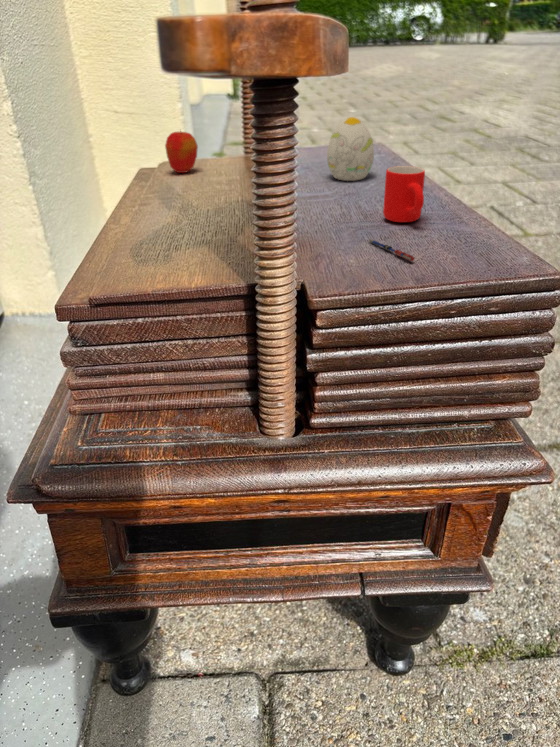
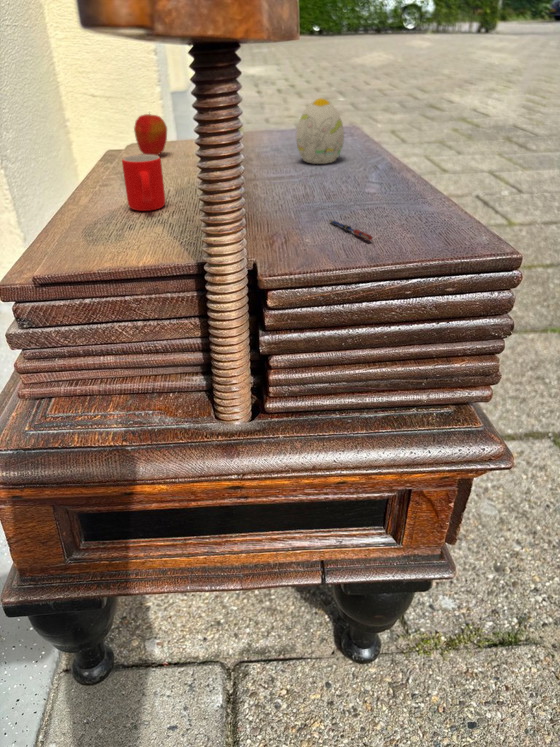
mug: present [383,166,425,222] -> present [122,155,165,211]

